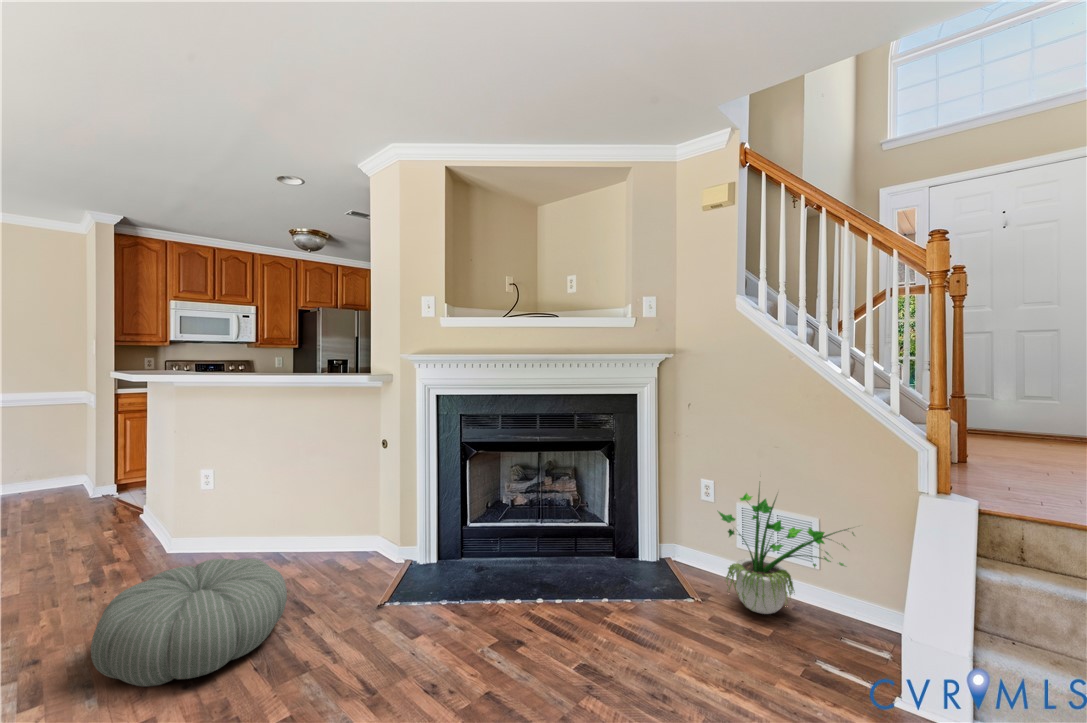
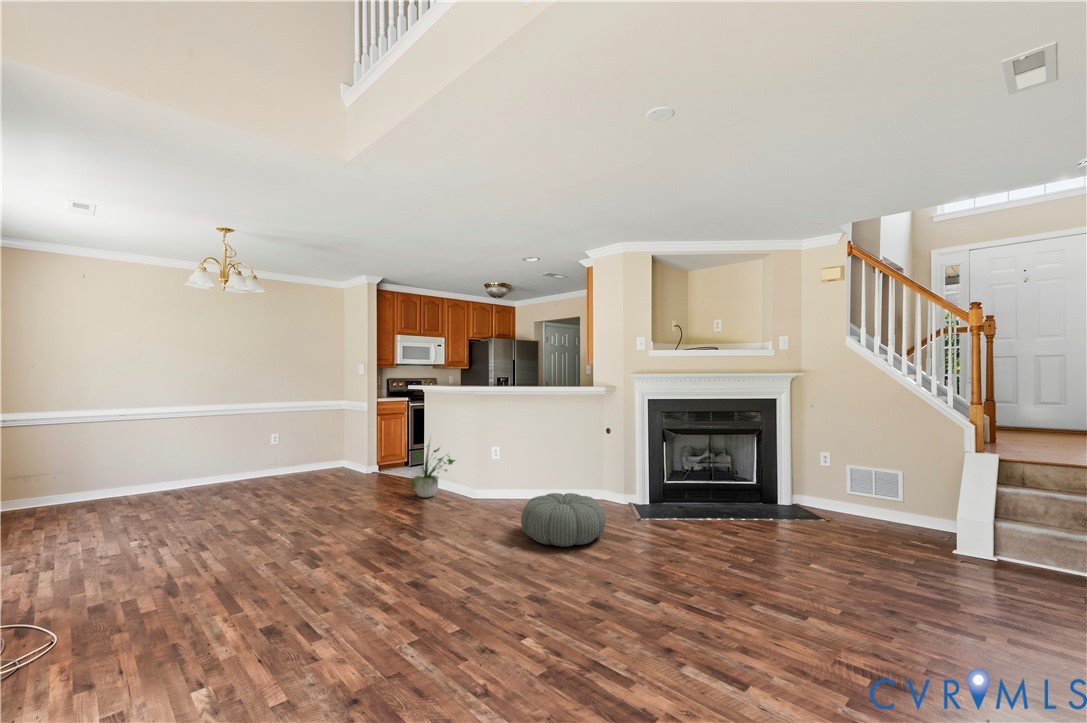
potted plant: present [719,487,853,614] -> present [410,445,455,497]

